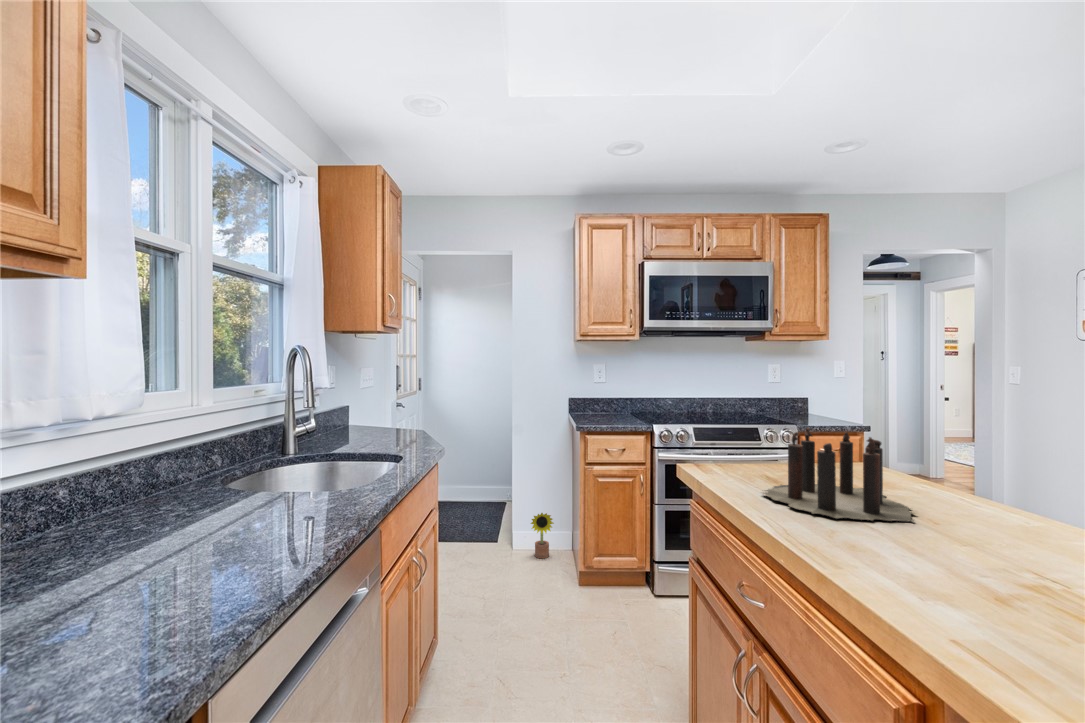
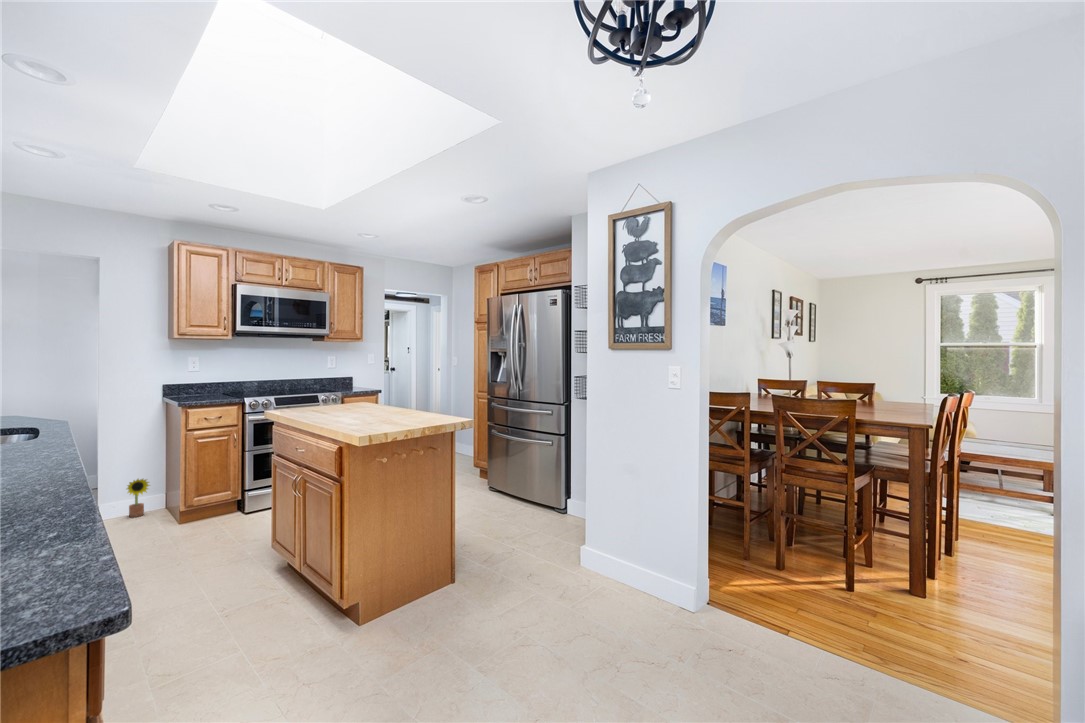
candle: present [763,428,914,522] -> none [305,385,372,415]

